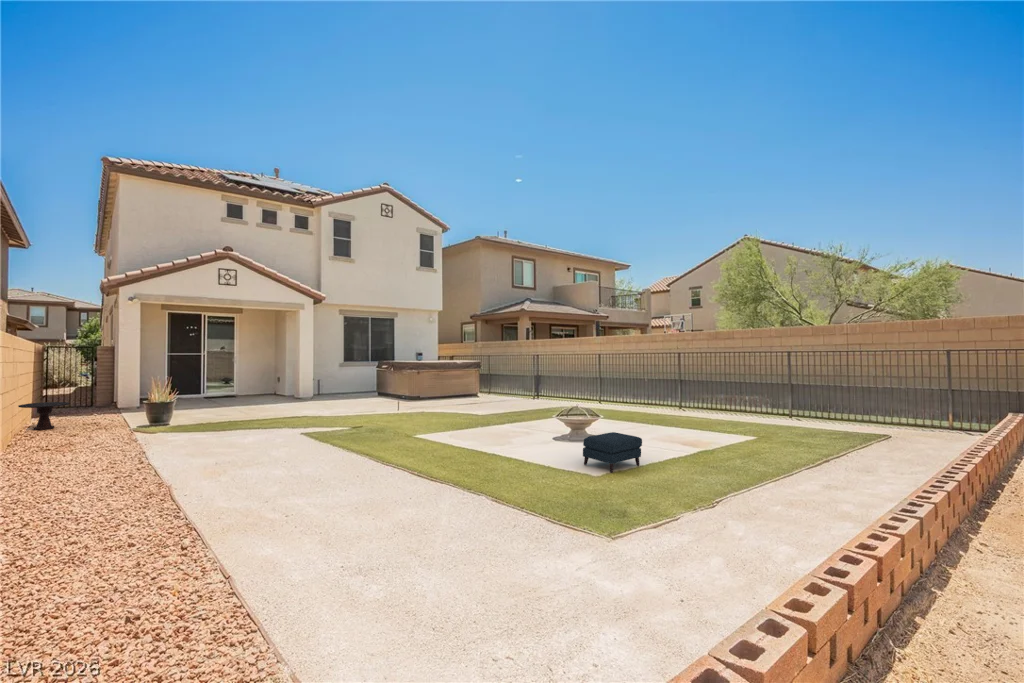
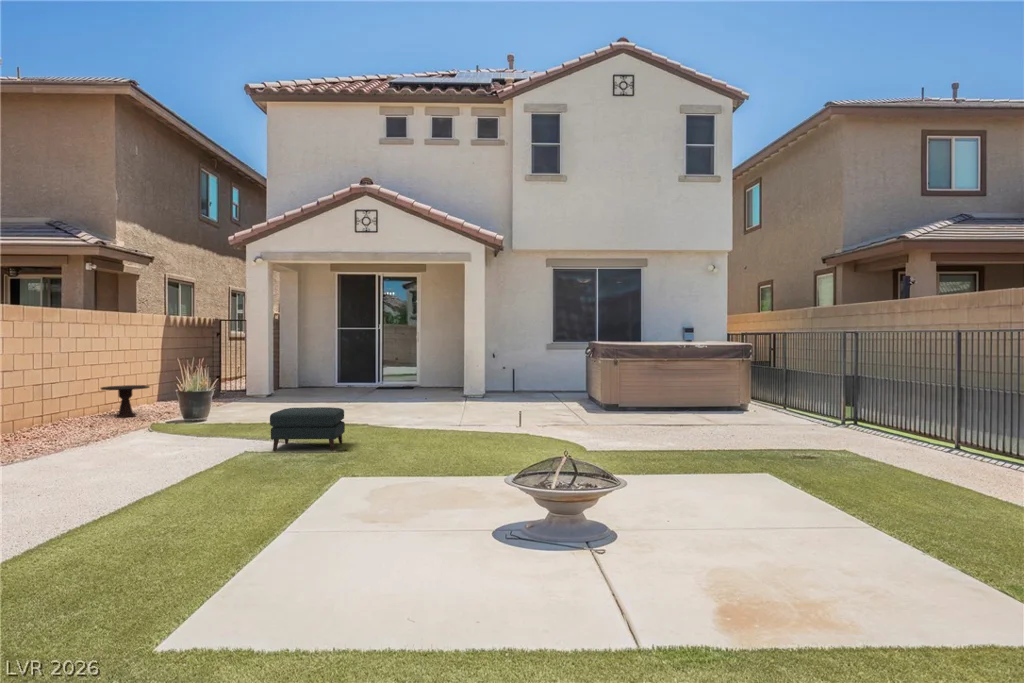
ottoman: present [583,432,642,473] -> present [270,407,345,451]

